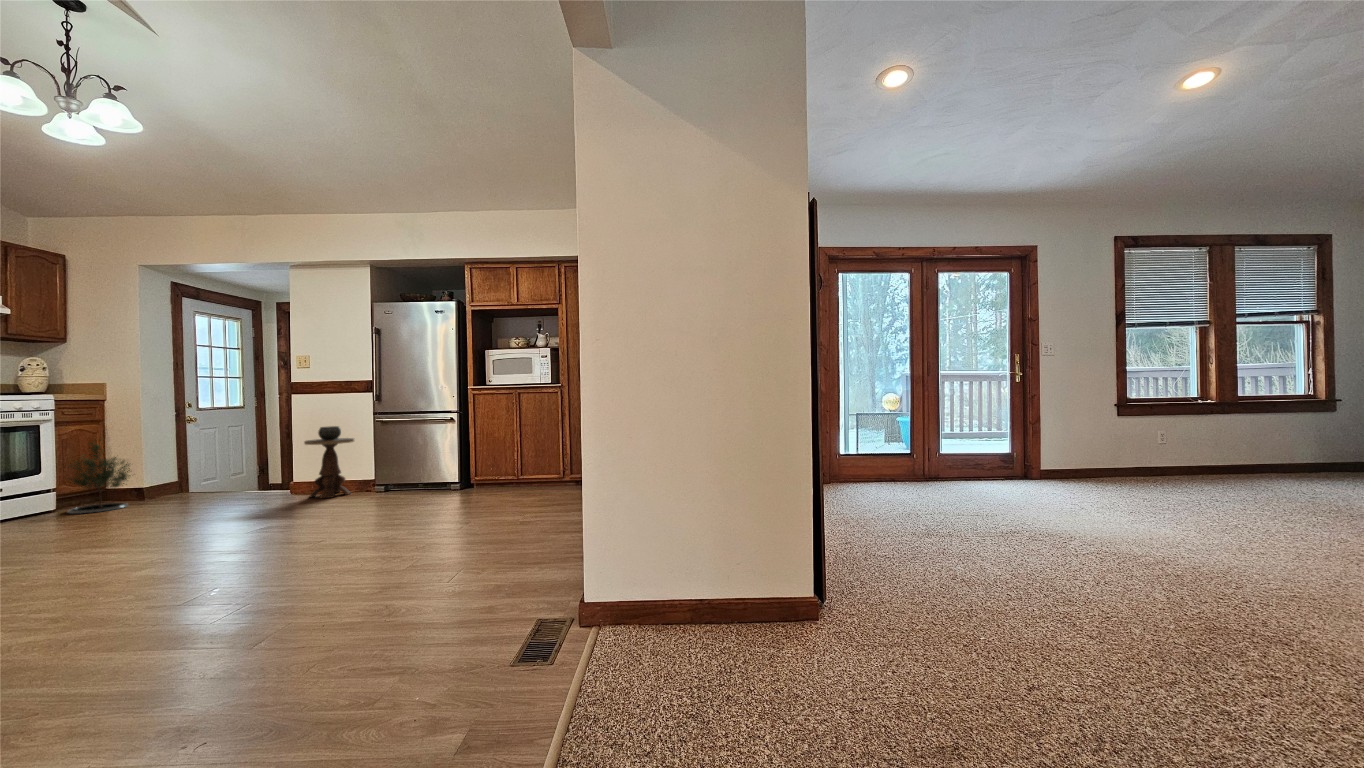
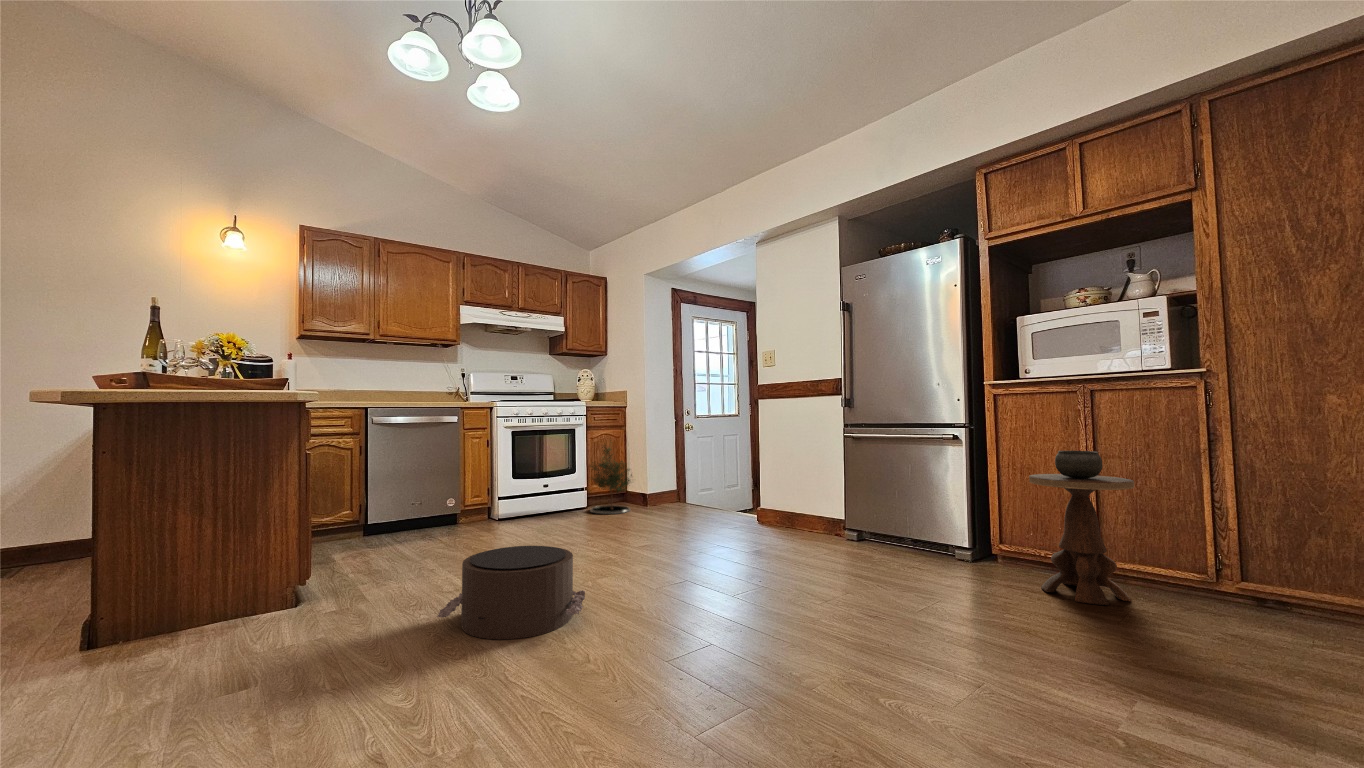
side table: present [304,426,354,498] -> present [1029,451,1134,605]
pouf: none [65,515,214,583] -> present [437,546,585,639]

